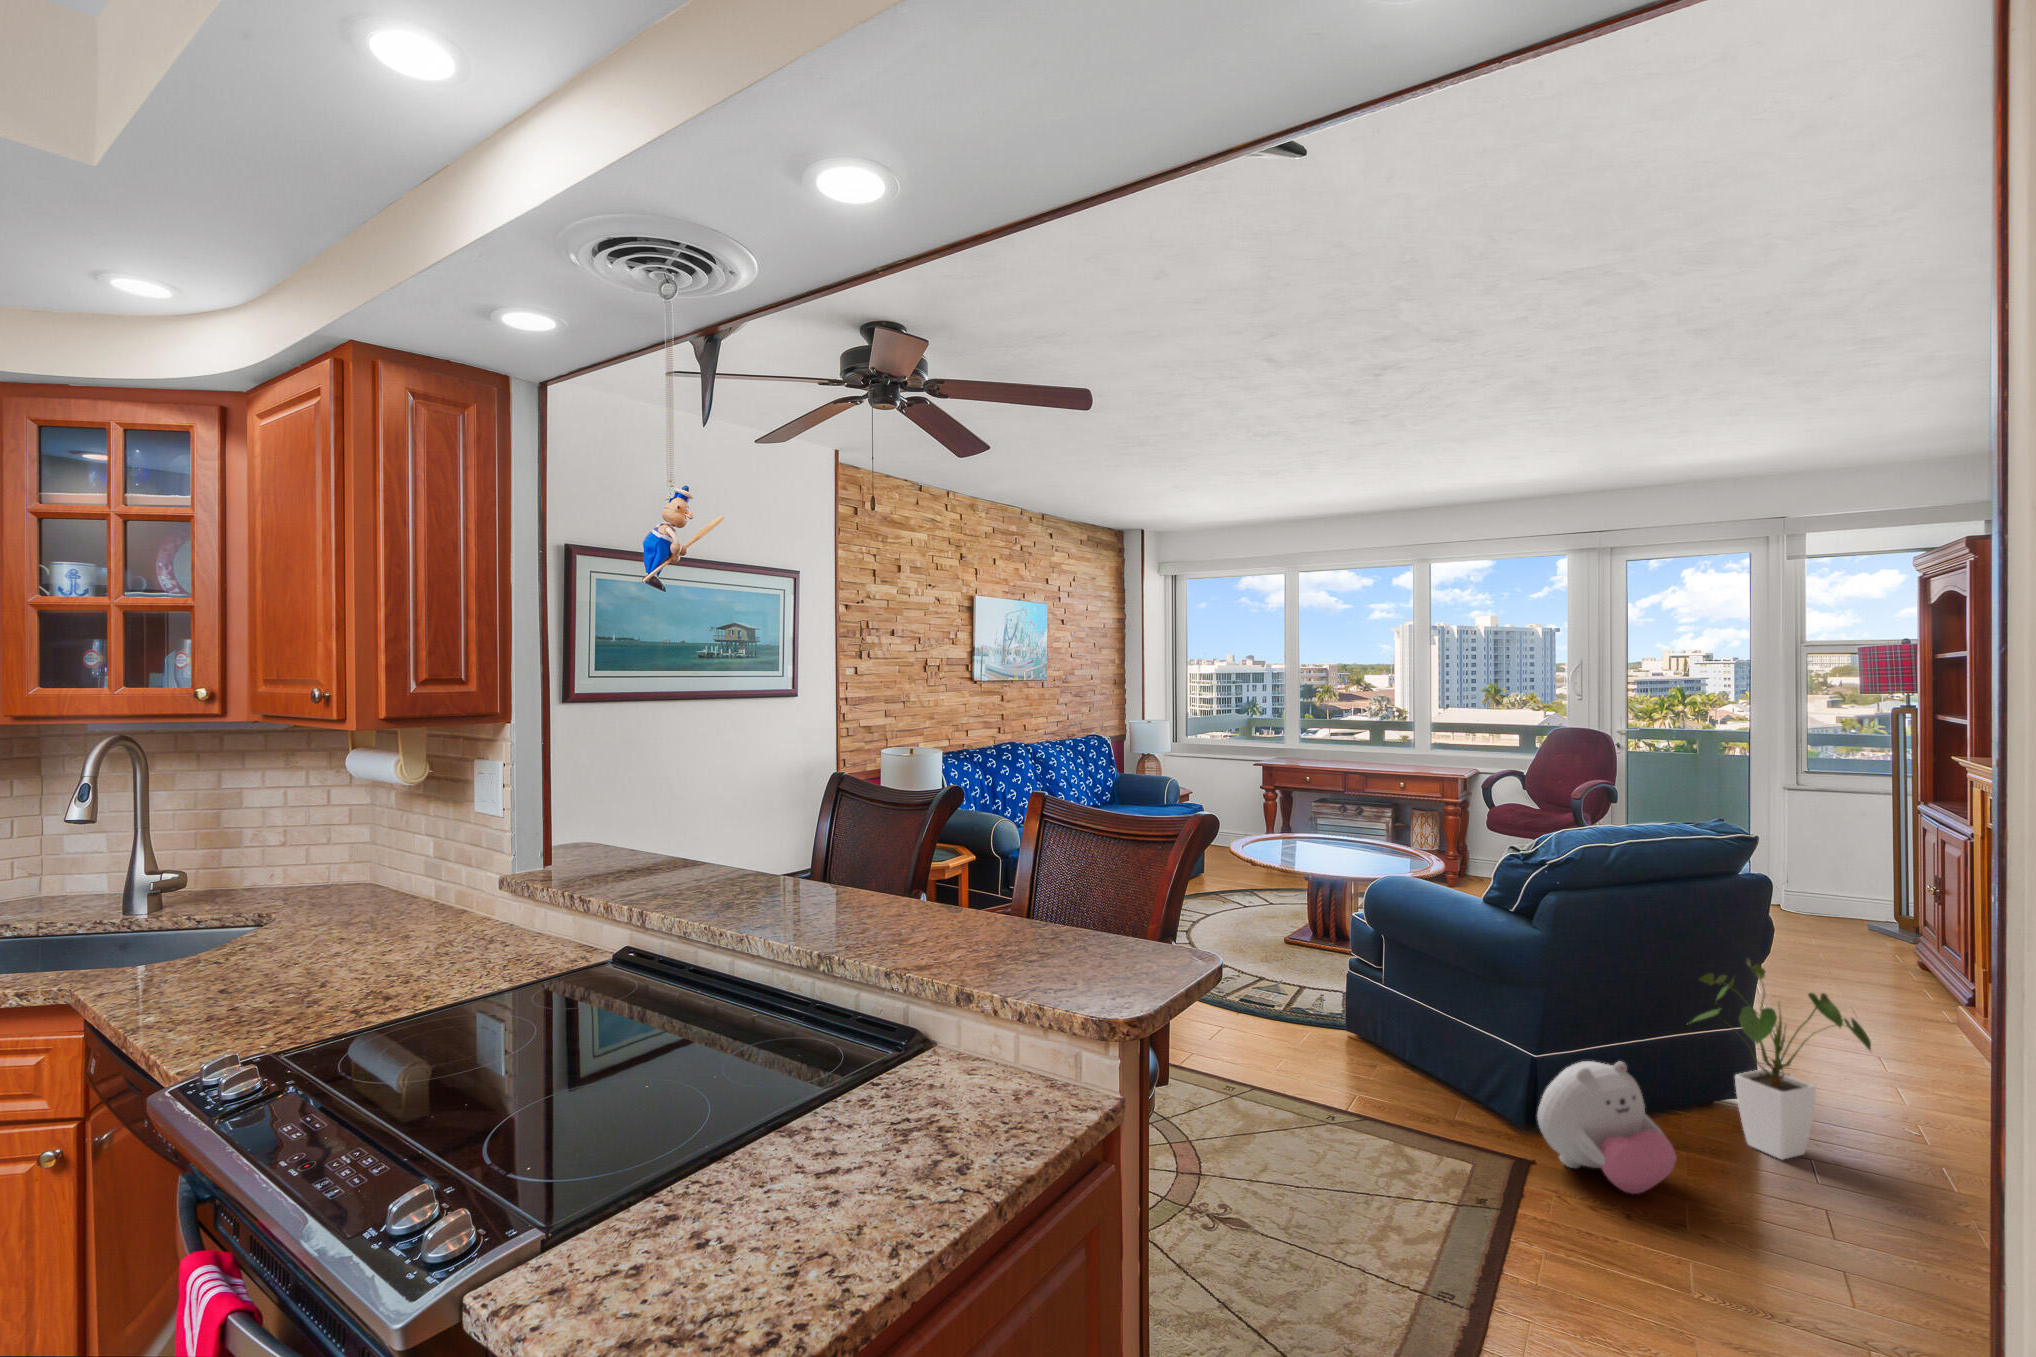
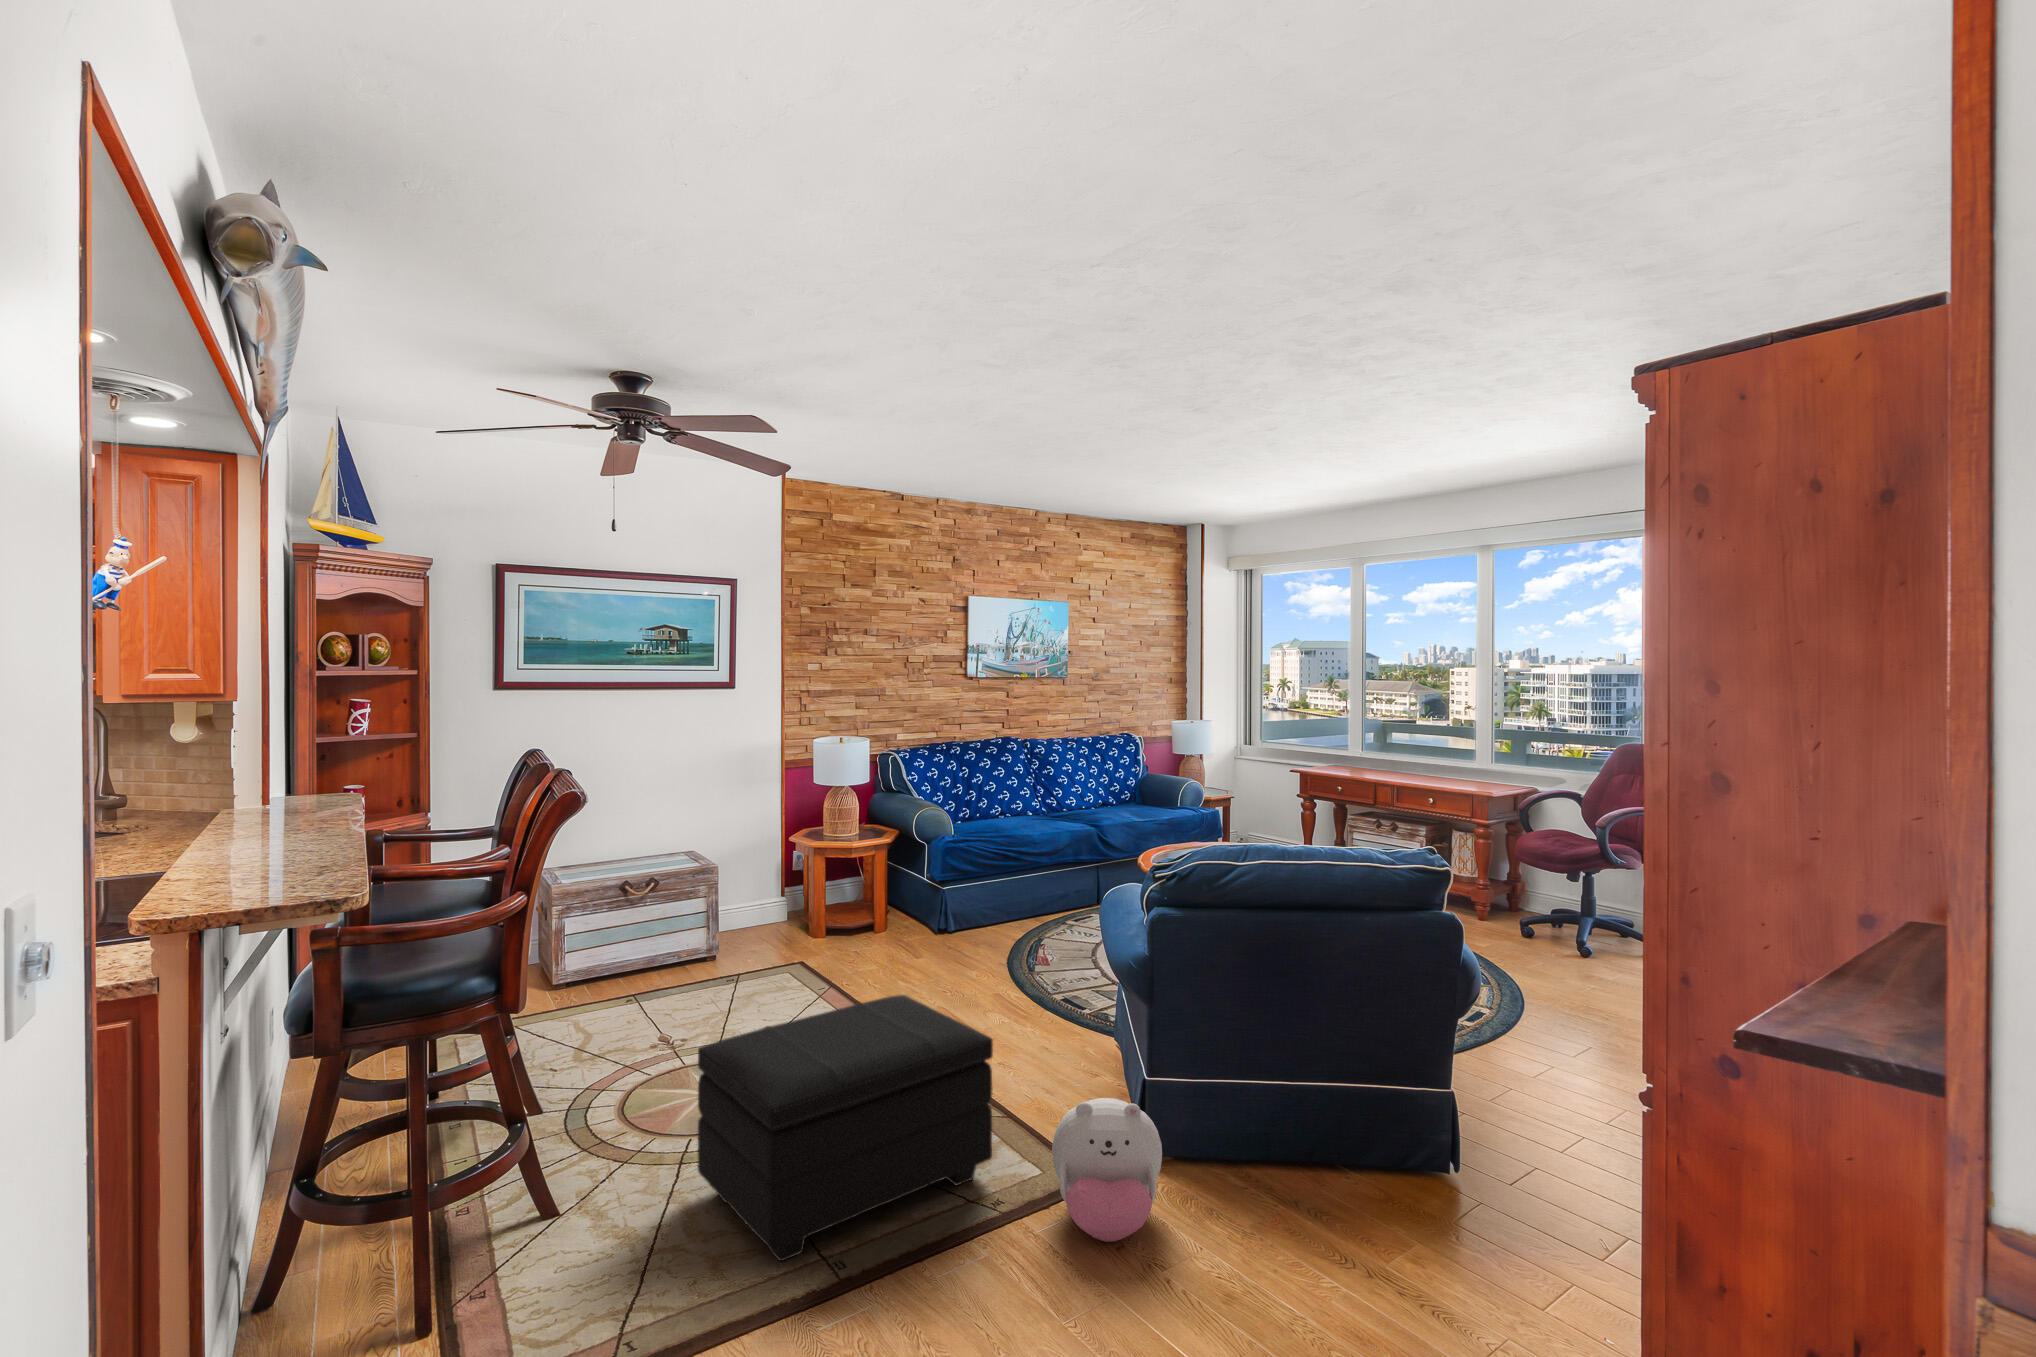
house plant: present [1692,959,1871,1160] -> none [1277,1019,1413,1248]
footstool: none [1228,998,1463,1280] -> present [698,995,993,1261]

